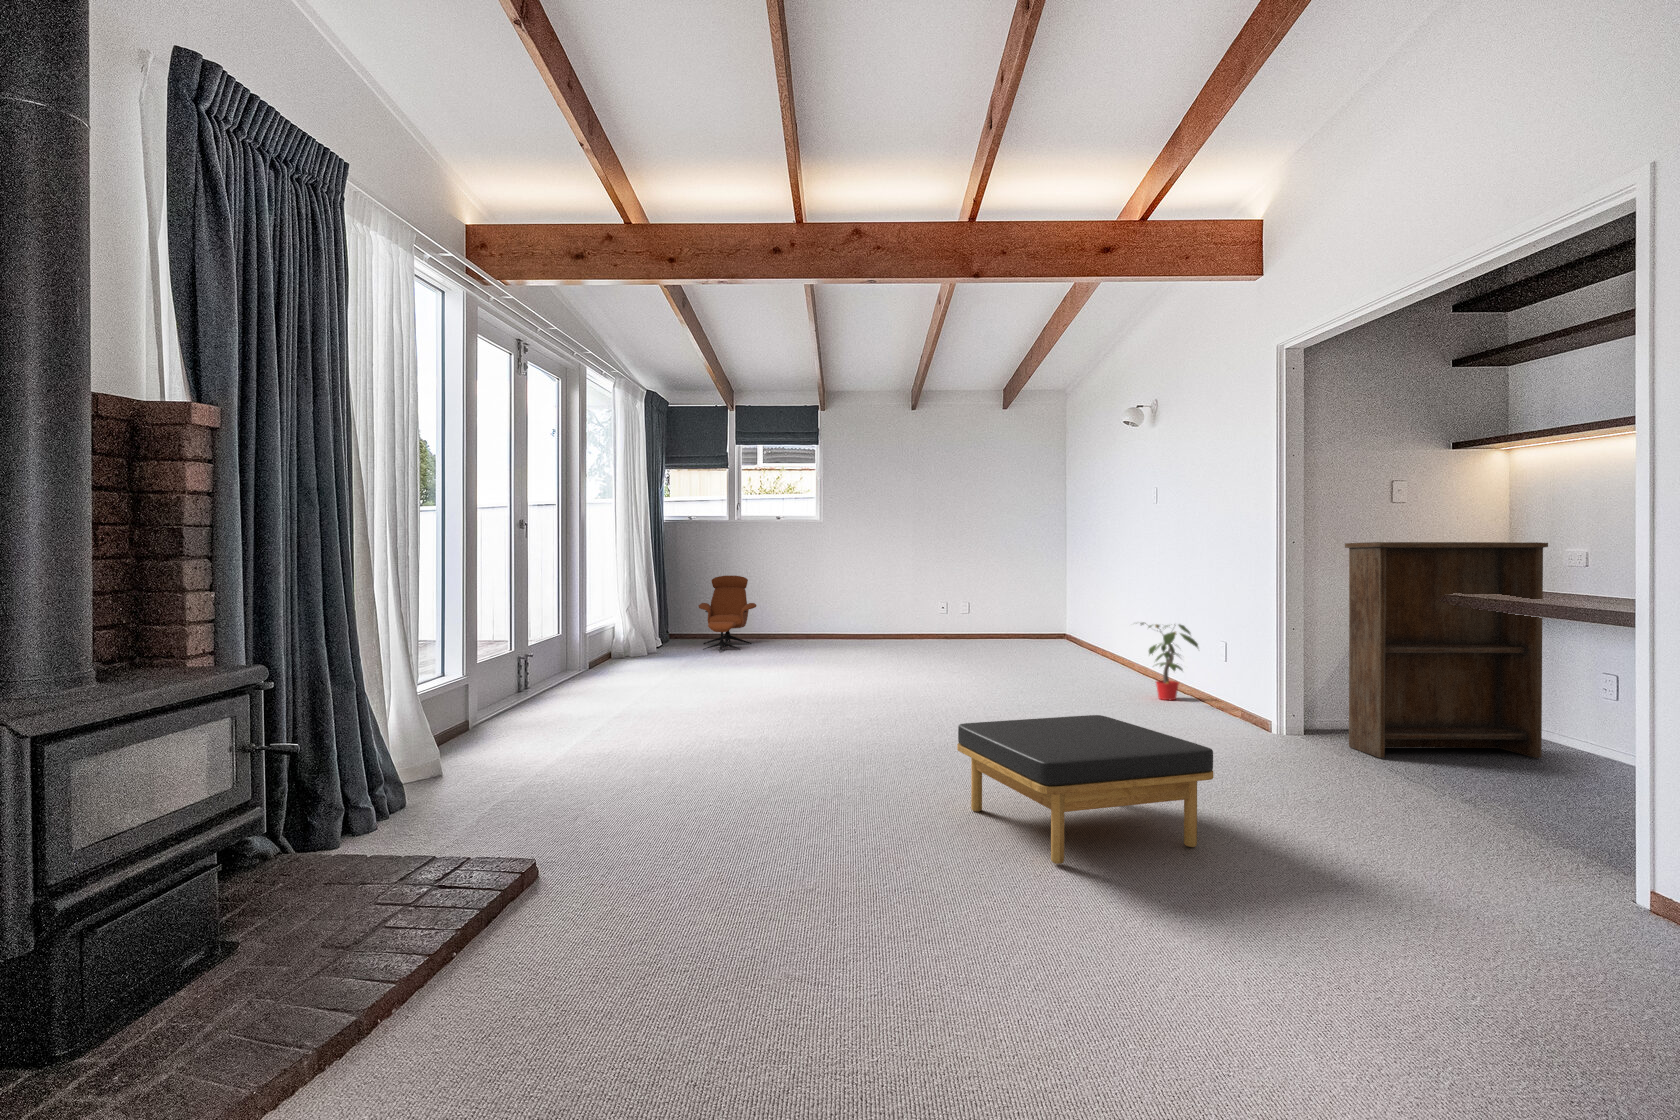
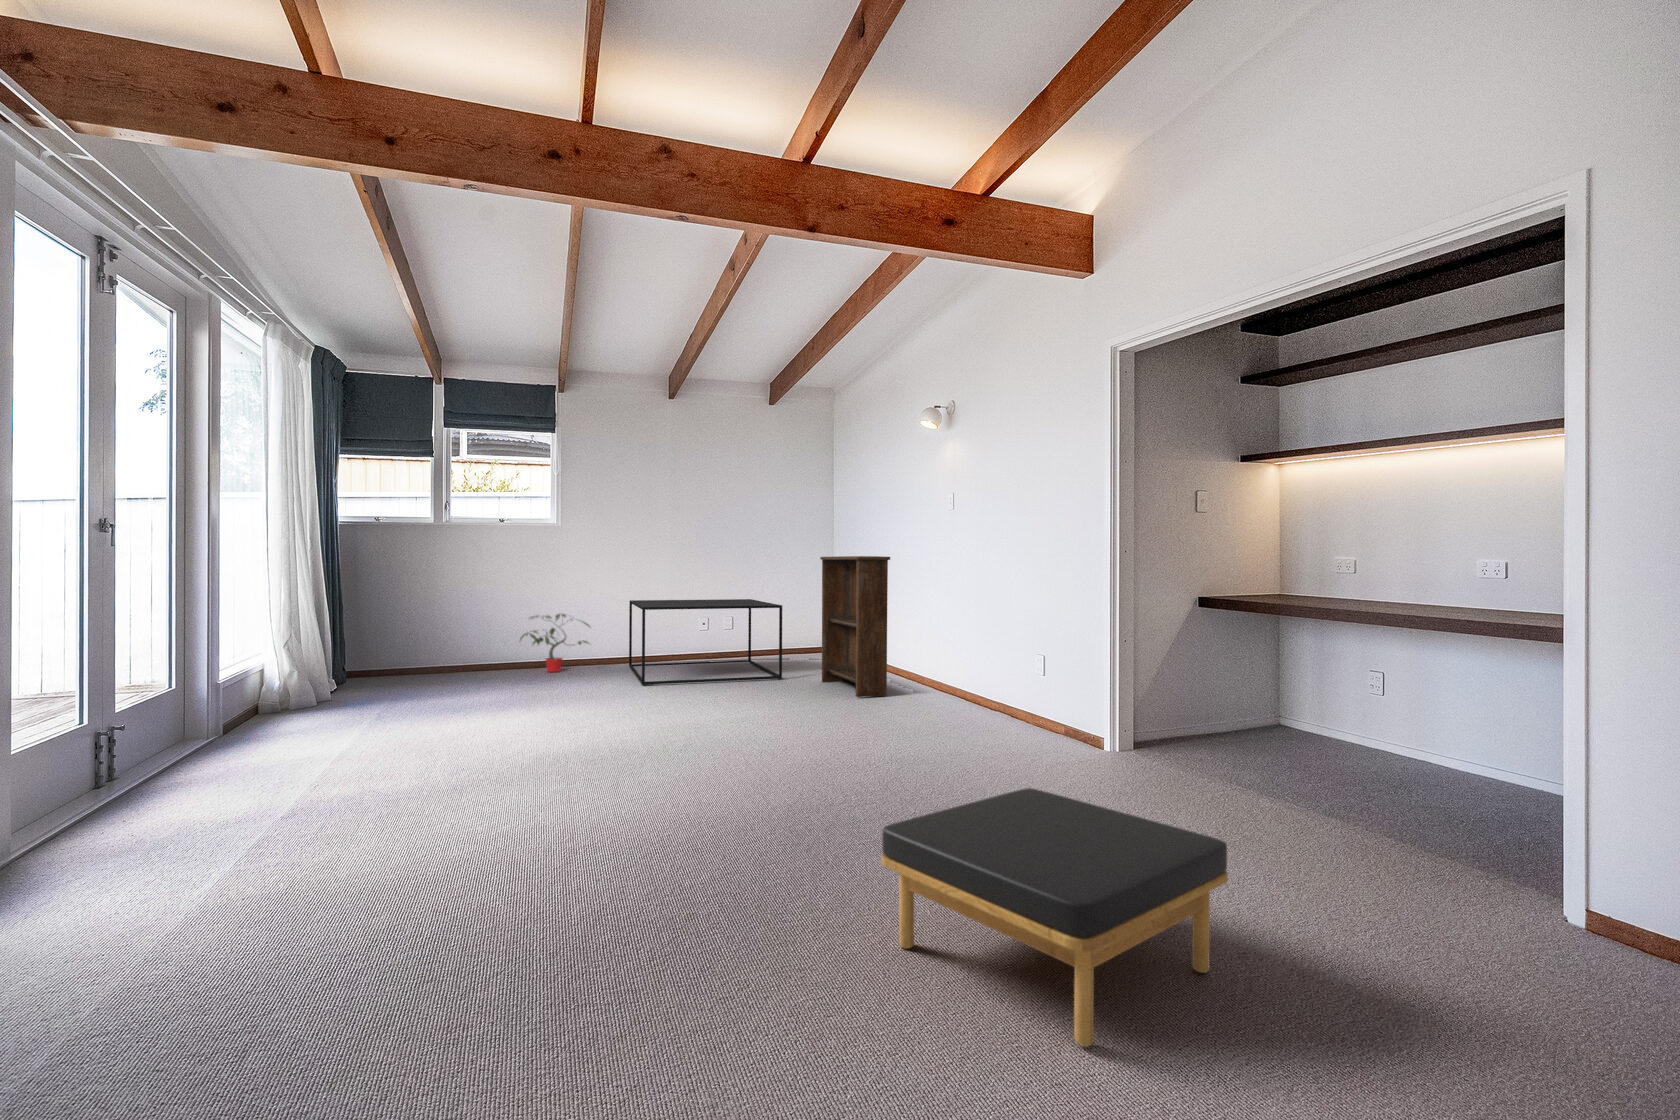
bookshelf: present [1345,542,1548,758] -> present [820,556,890,697]
lounge chair: present [699,576,756,651] -> none [391,592,472,692]
coffee table: none [881,584,1007,655] -> present [629,599,782,685]
potted plant: present [1140,622,1198,700] -> present [520,614,590,672]

